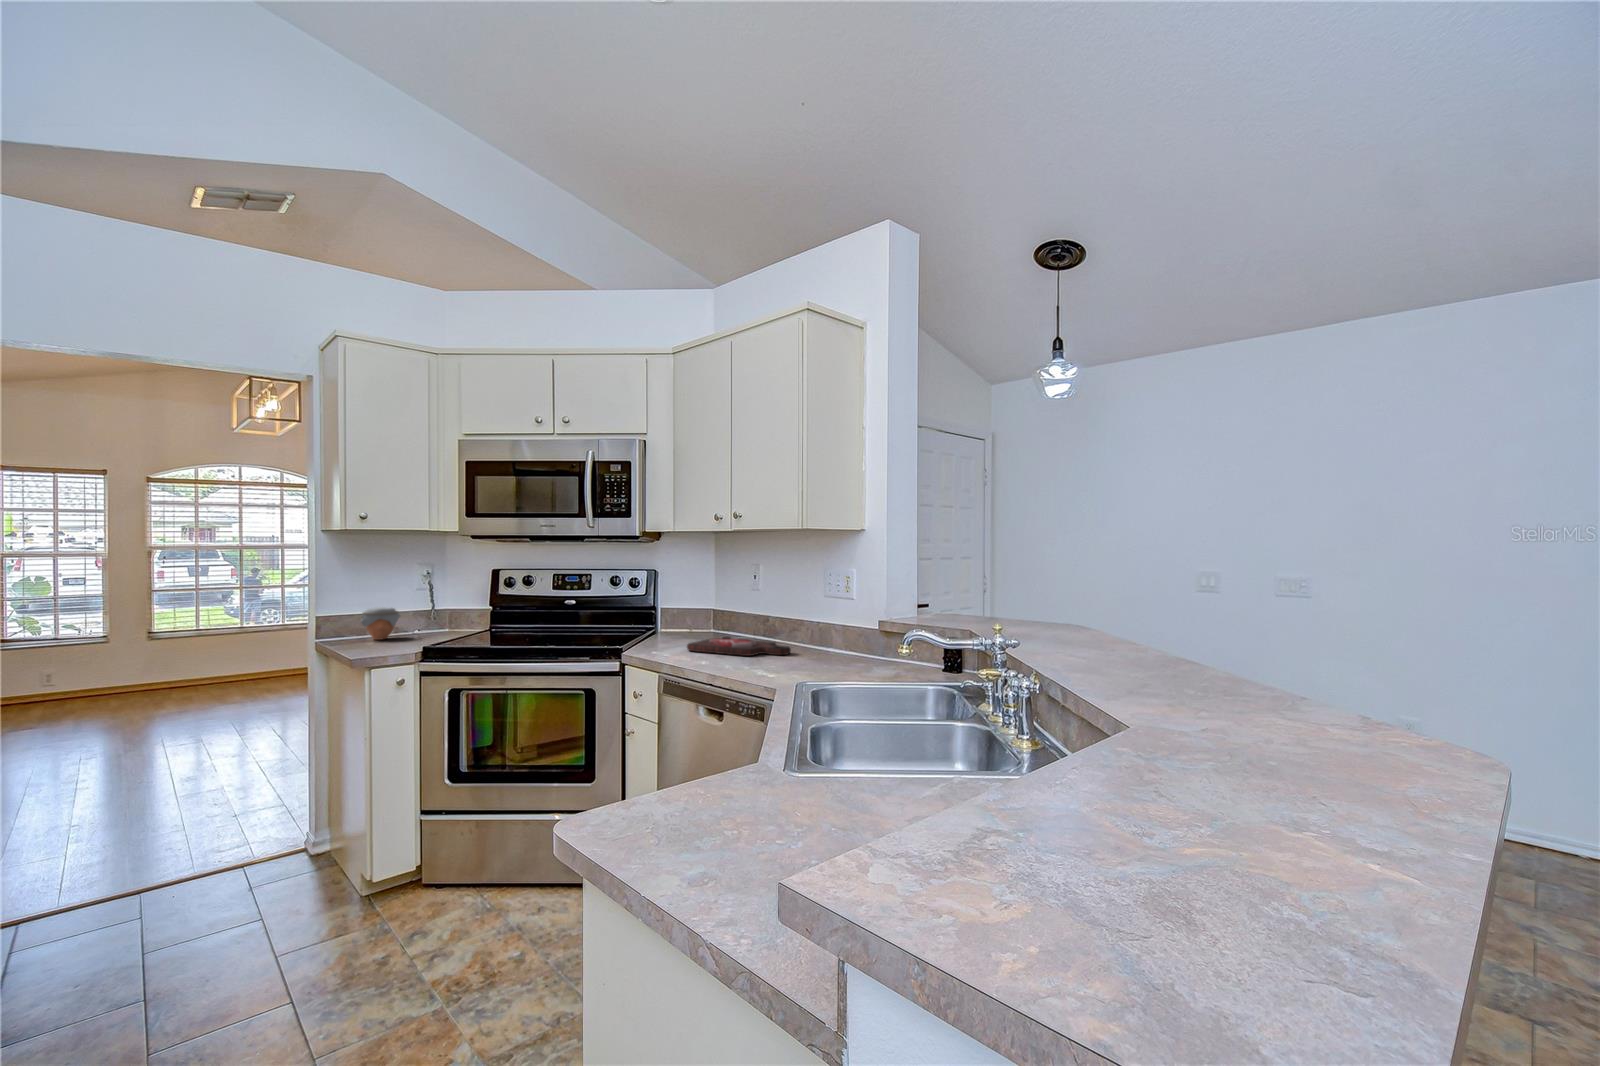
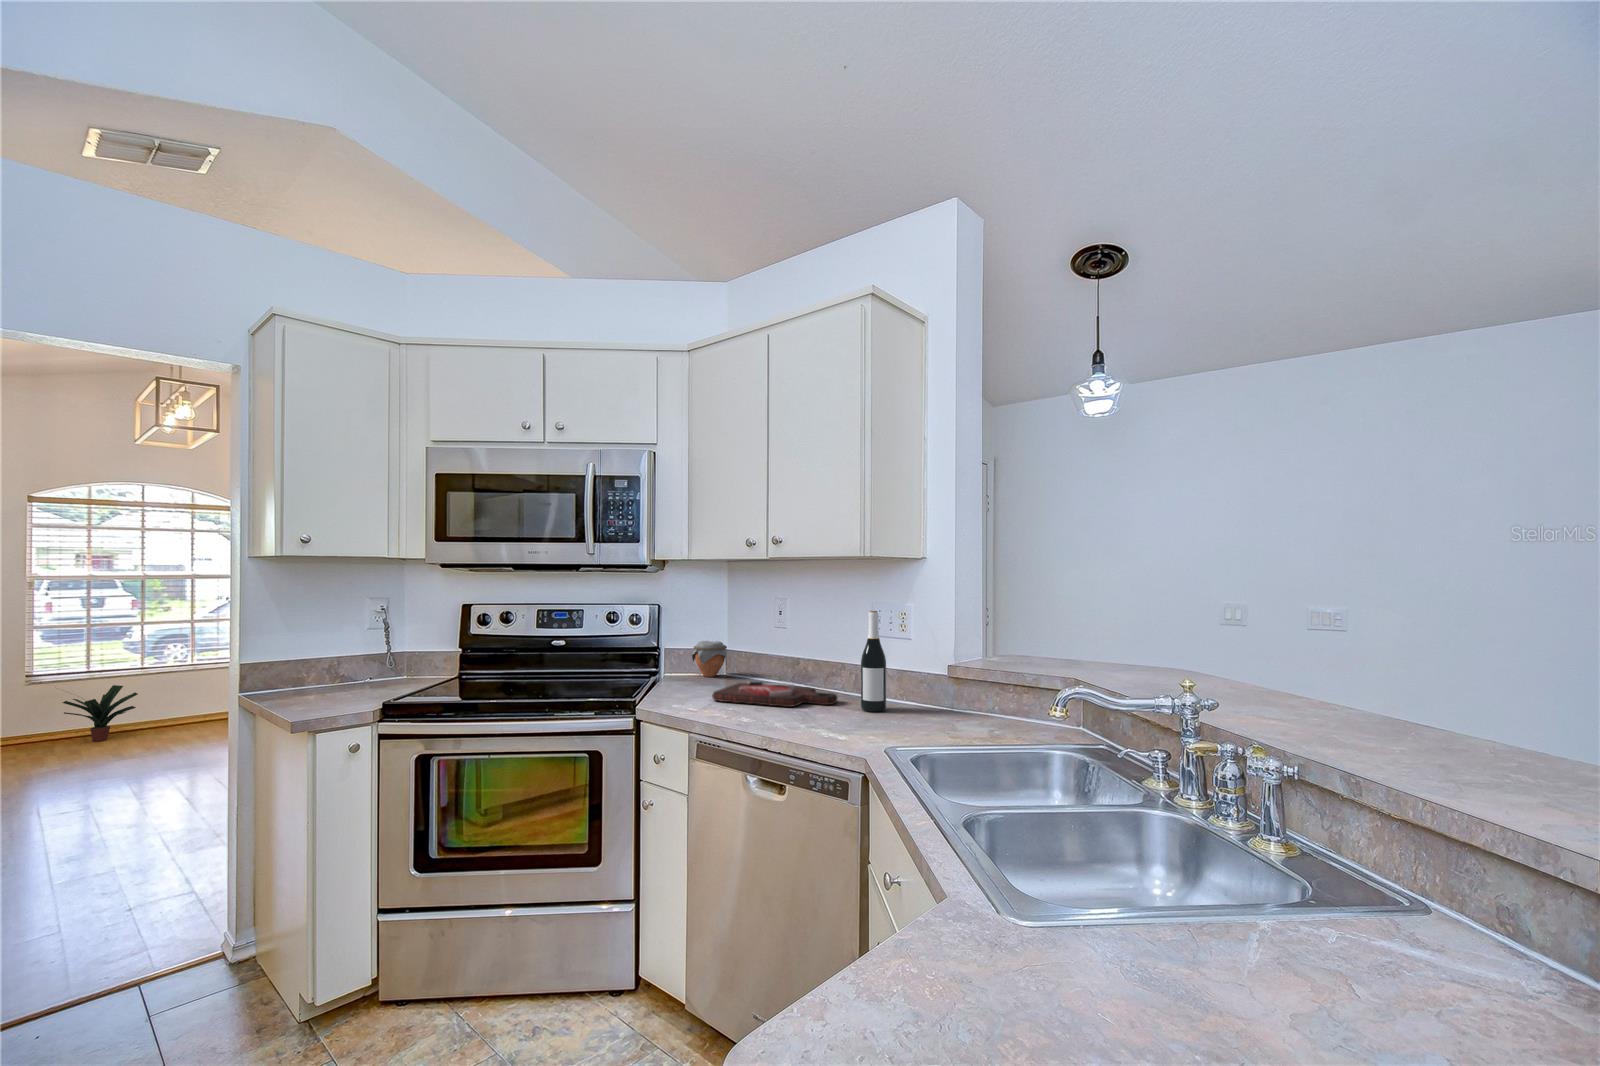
wine bottle: none [806,576,827,661] -> present [861,611,886,712]
jar: present [361,607,400,640] -> present [692,641,727,677]
potted plant: none [173,642,240,689] -> present [62,685,138,742]

